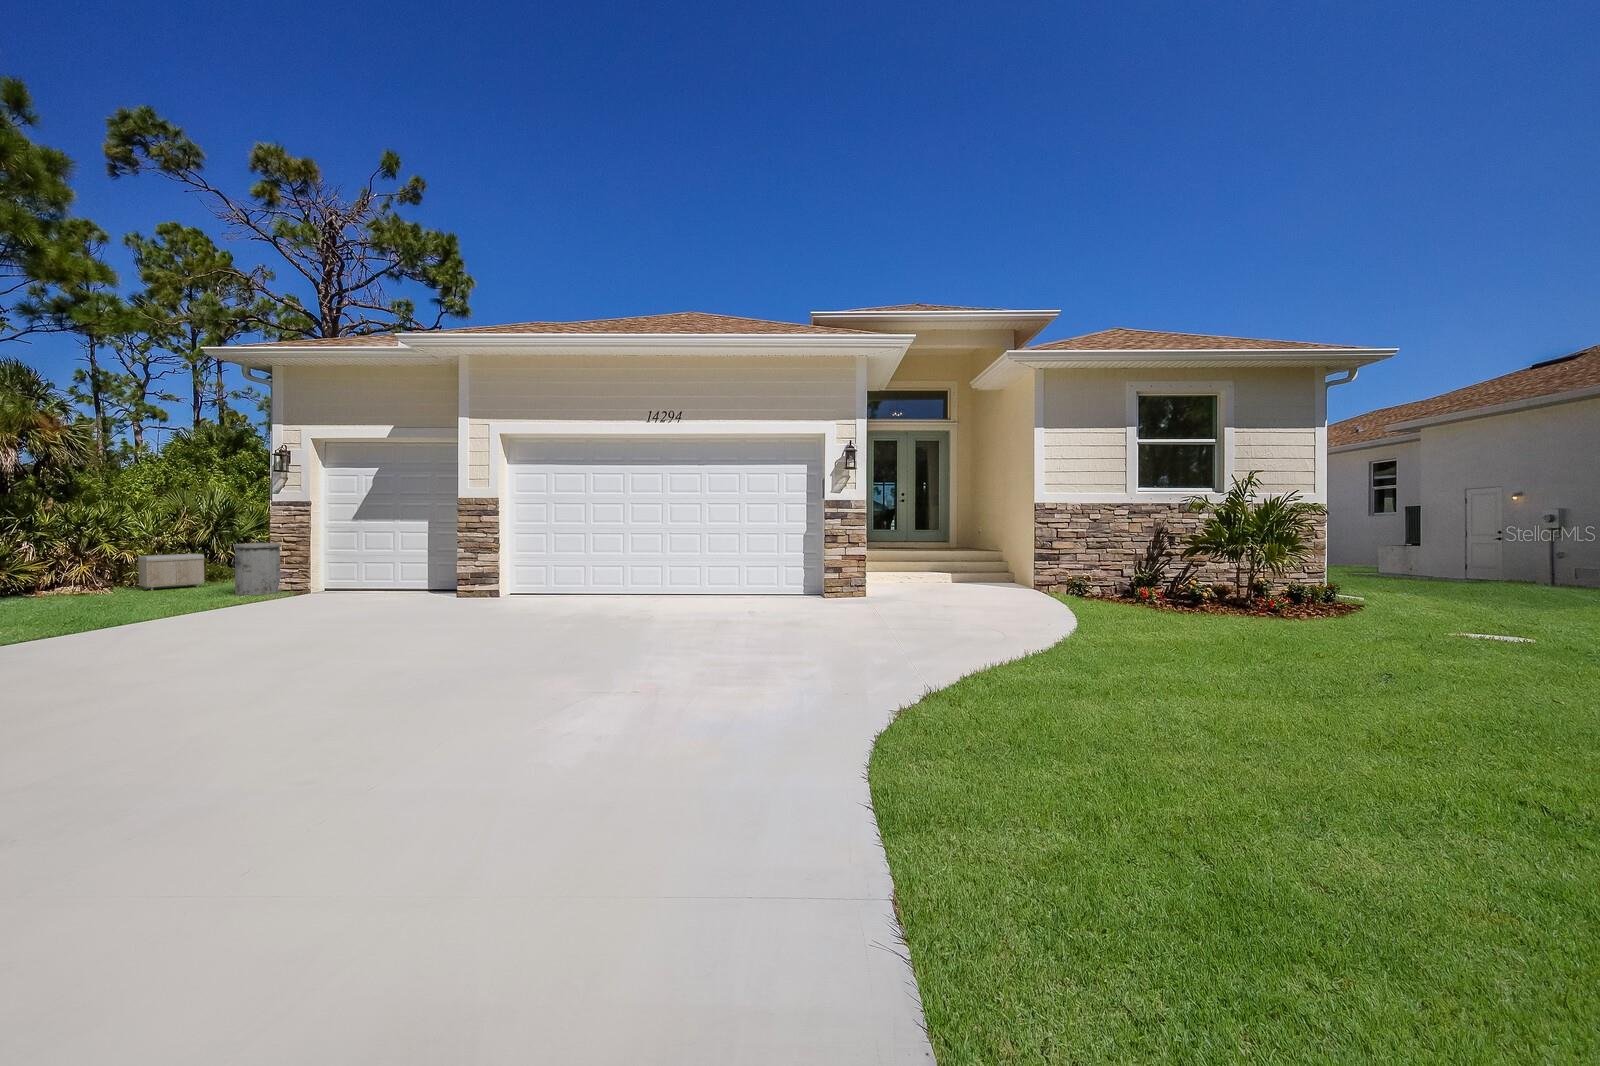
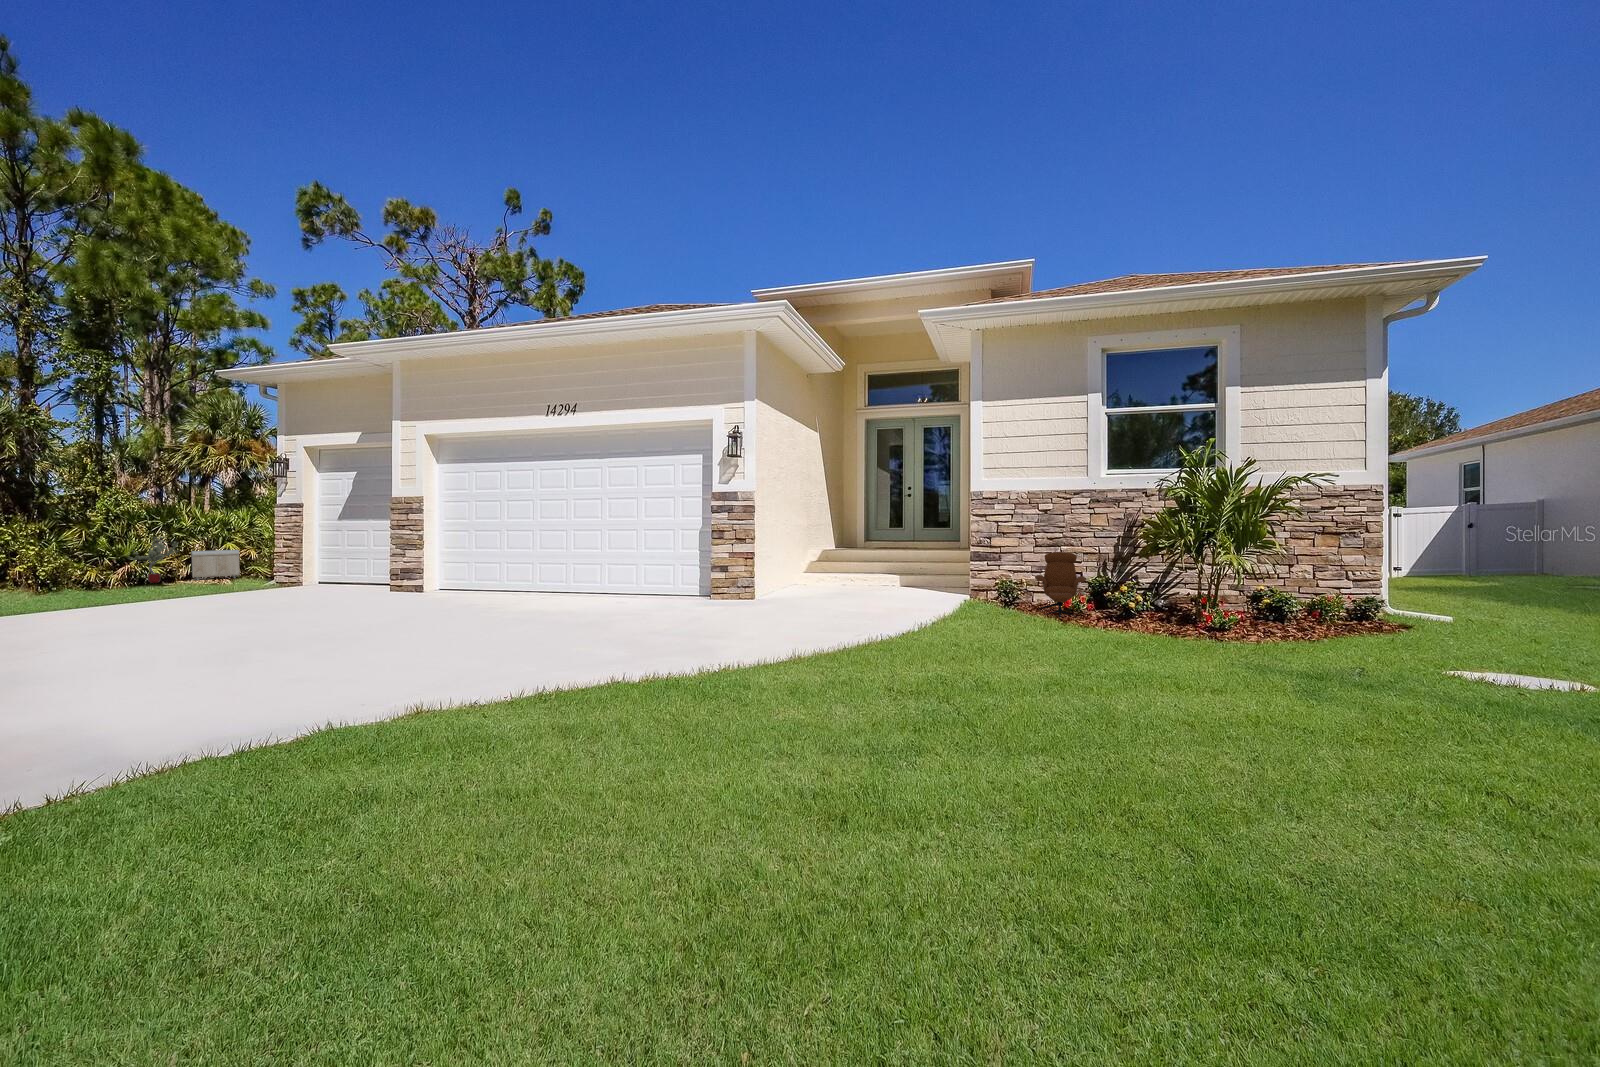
potted tree: none [62,538,131,595] -> present [128,537,178,583]
trash can: present [232,542,282,595] -> none [238,539,281,585]
lounge chair: none [1096,553,1144,607] -> present [1035,552,1086,618]

